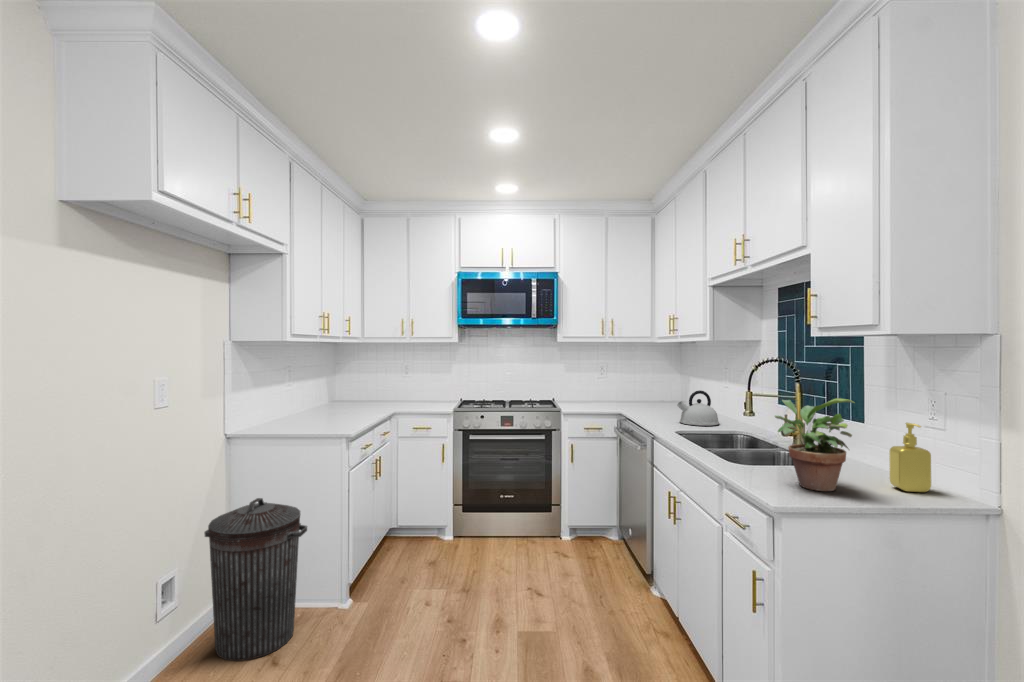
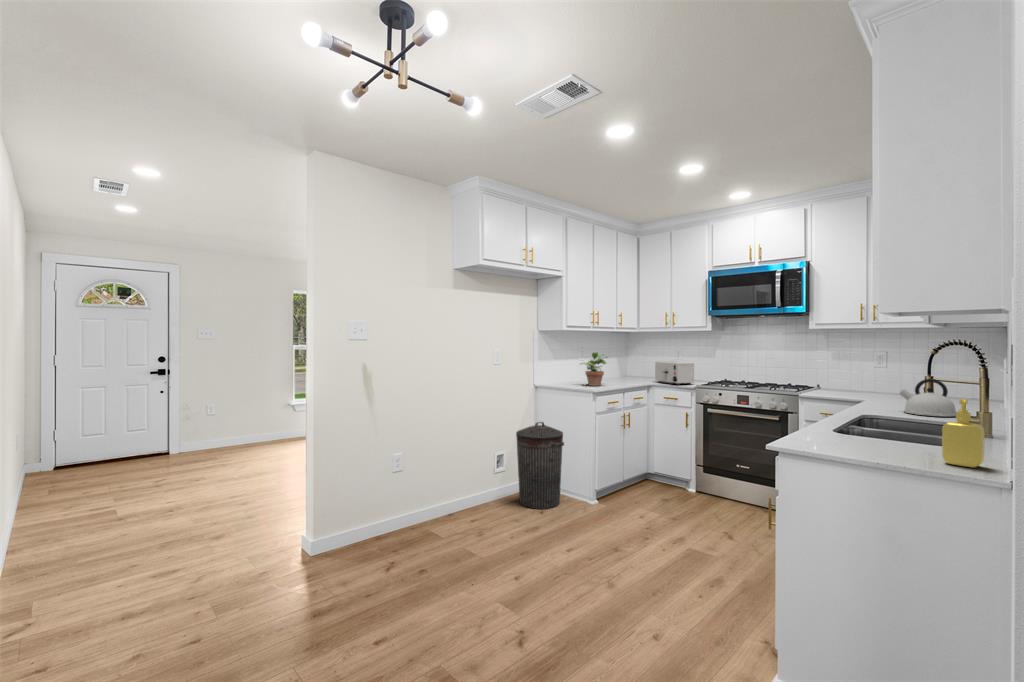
toaster: none [393,379,444,410] -> present [655,361,694,385]
potted plant: present [775,398,853,491] -> present [581,352,607,386]

